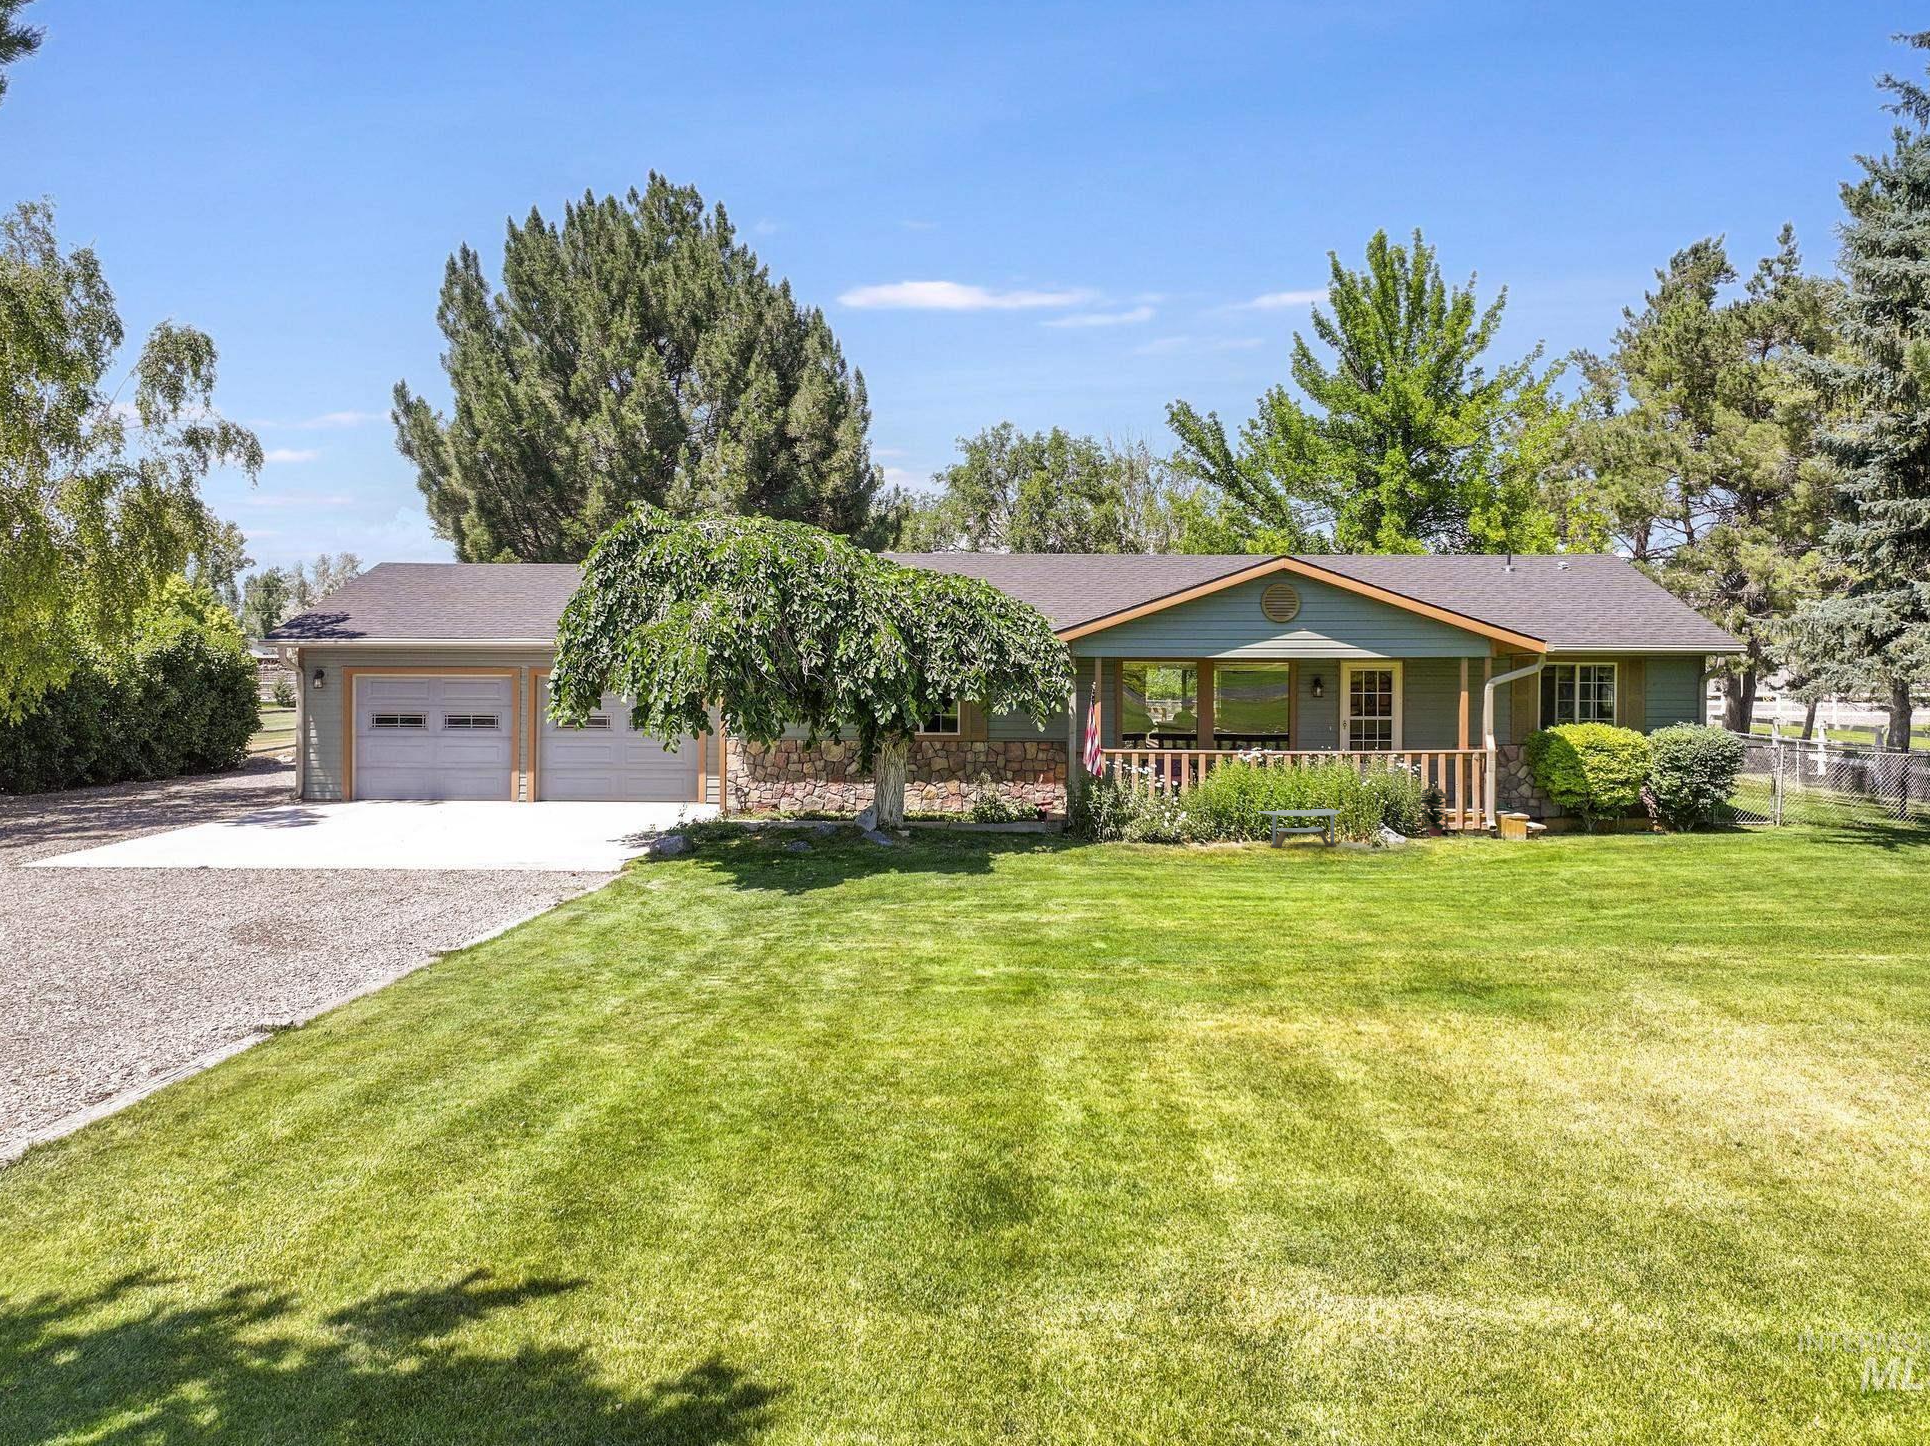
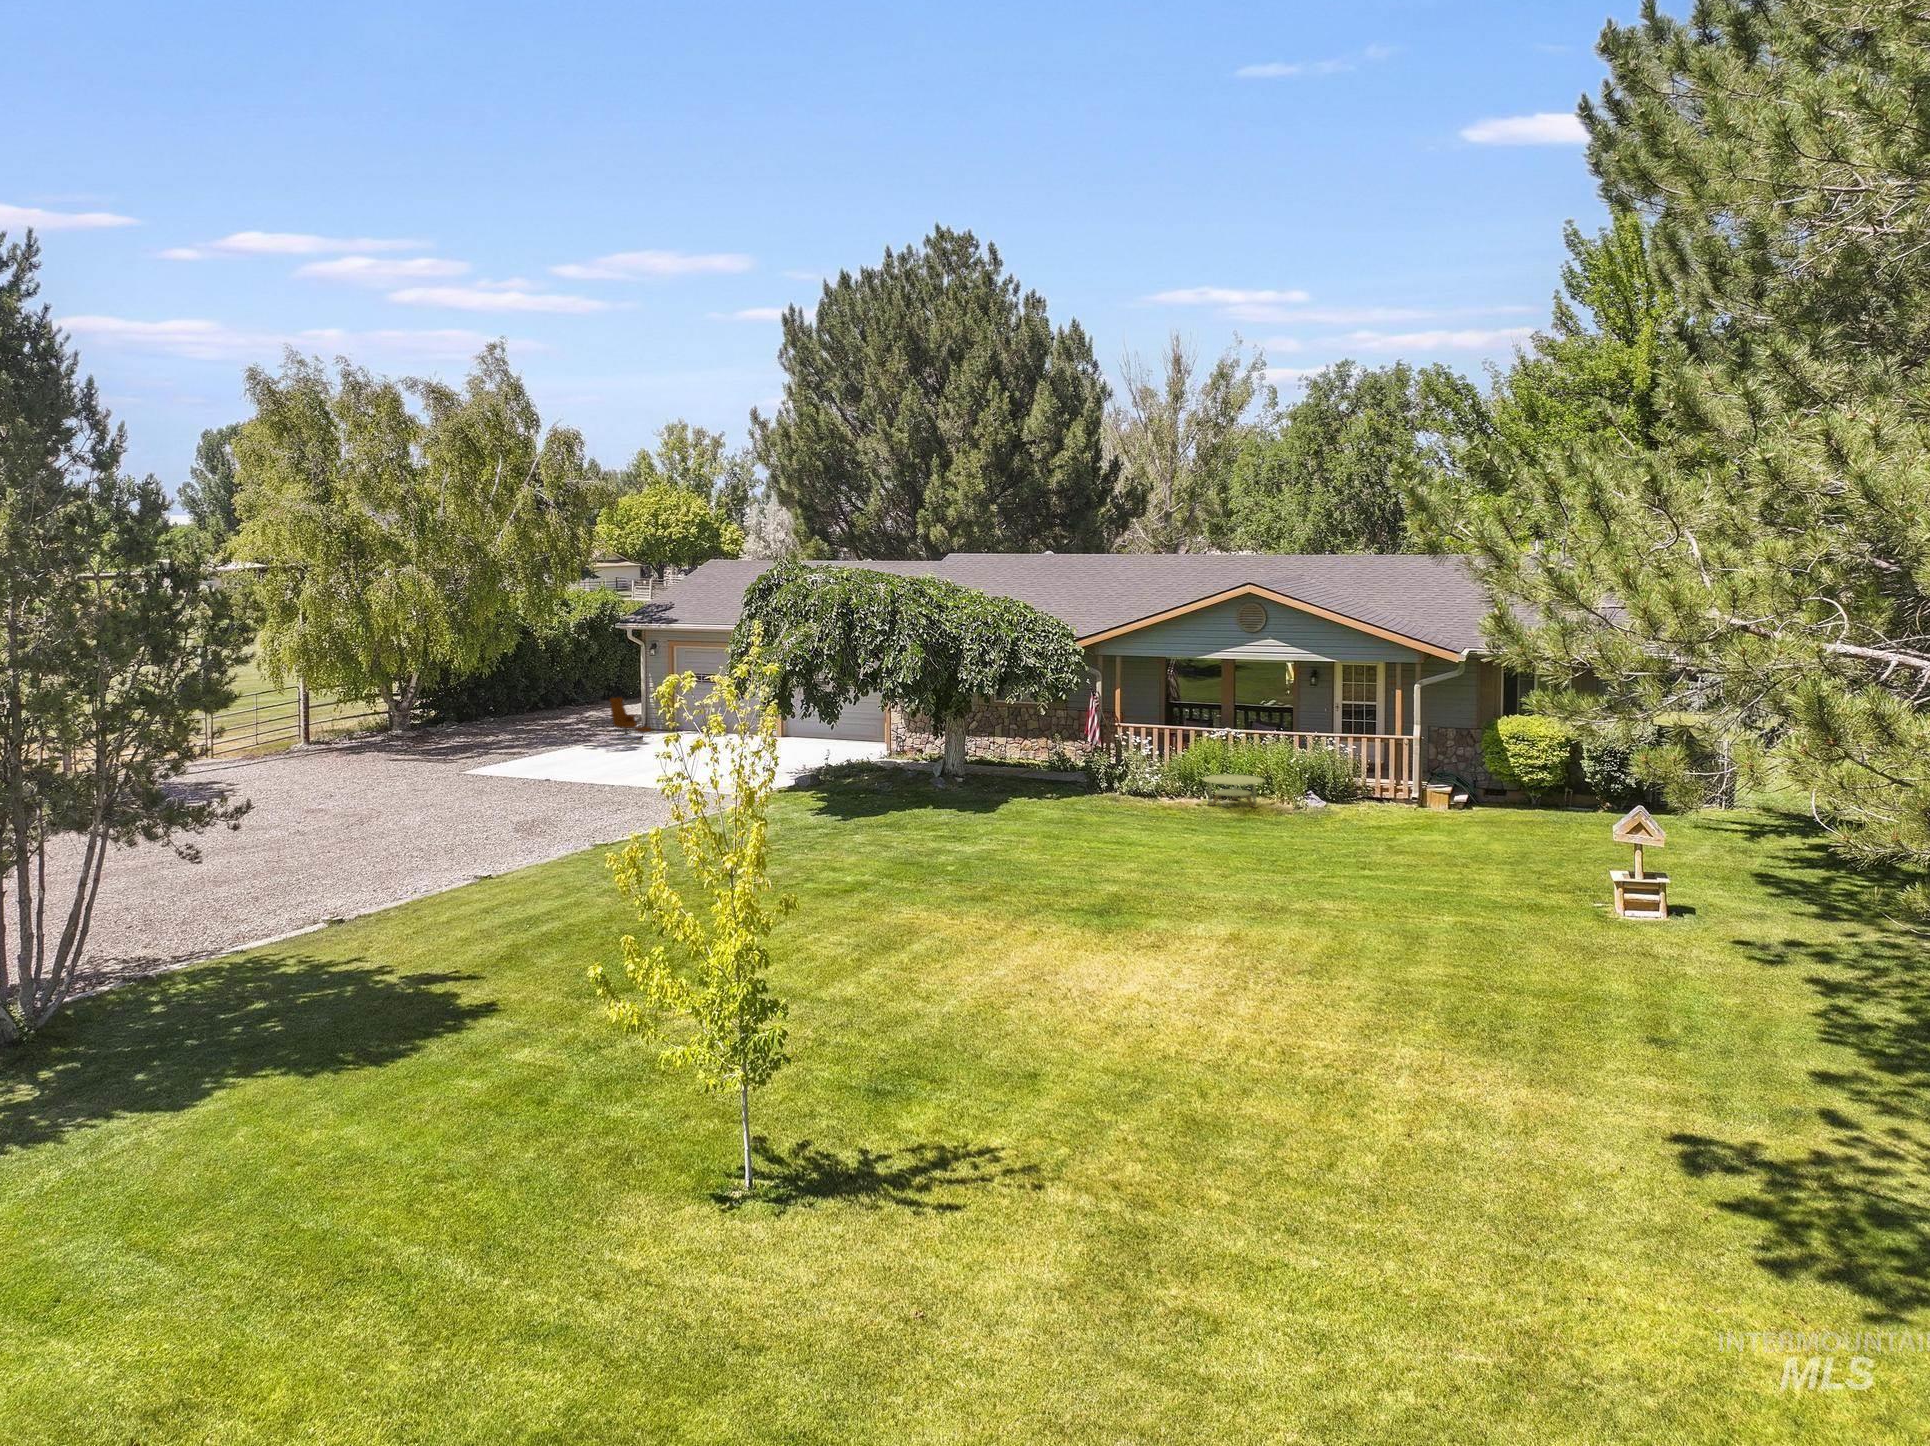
lounge chair: none [241,754,316,816] -> present [610,698,652,738]
decorative plant: present [1418,788,1450,836] -> none [1345,765,1373,803]

